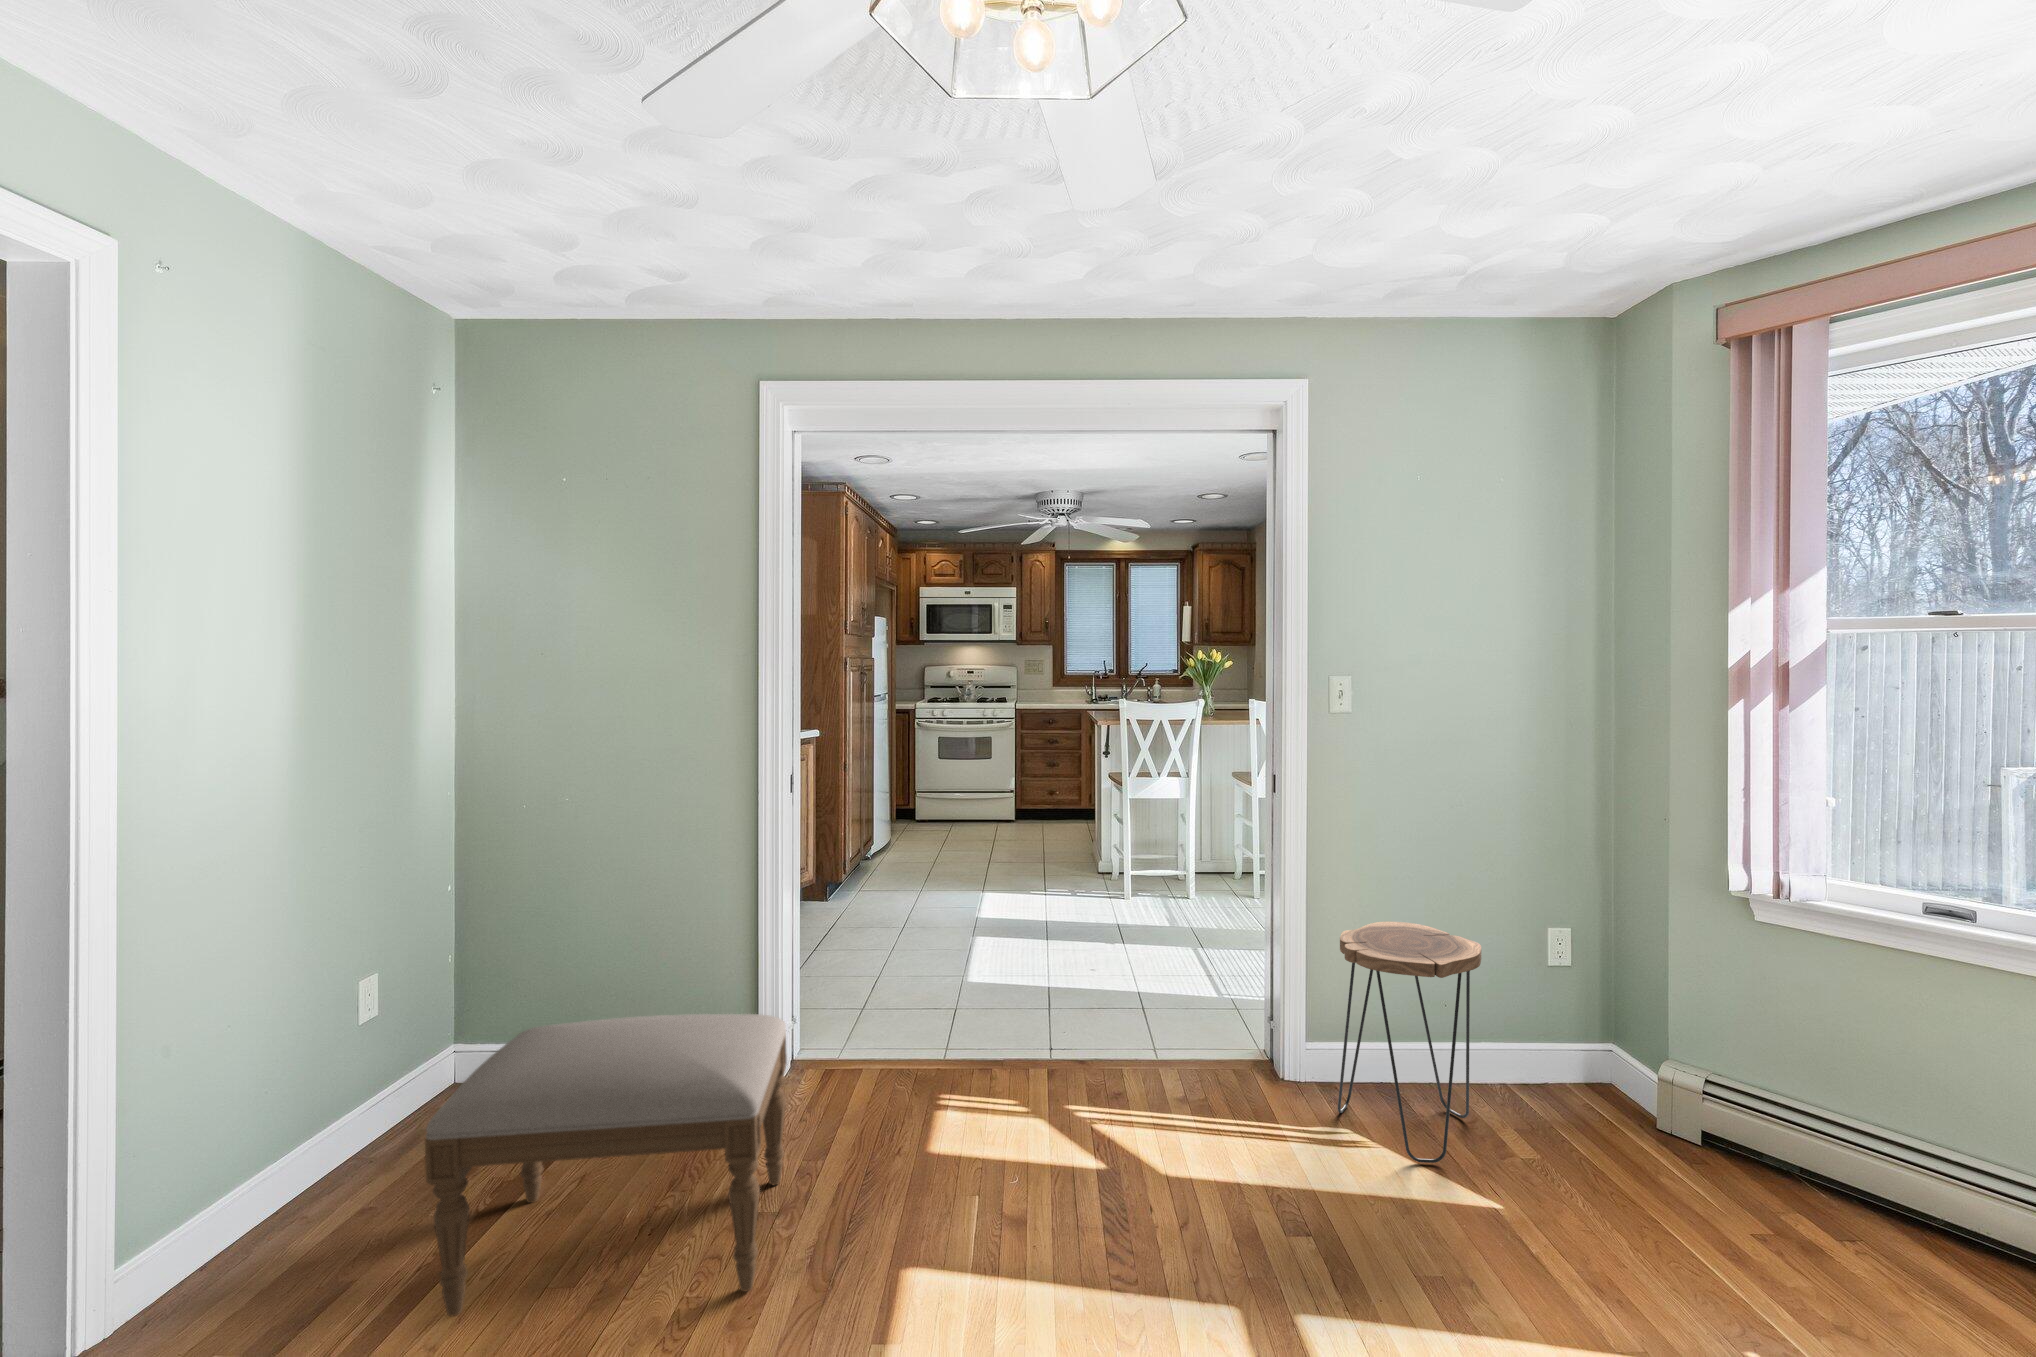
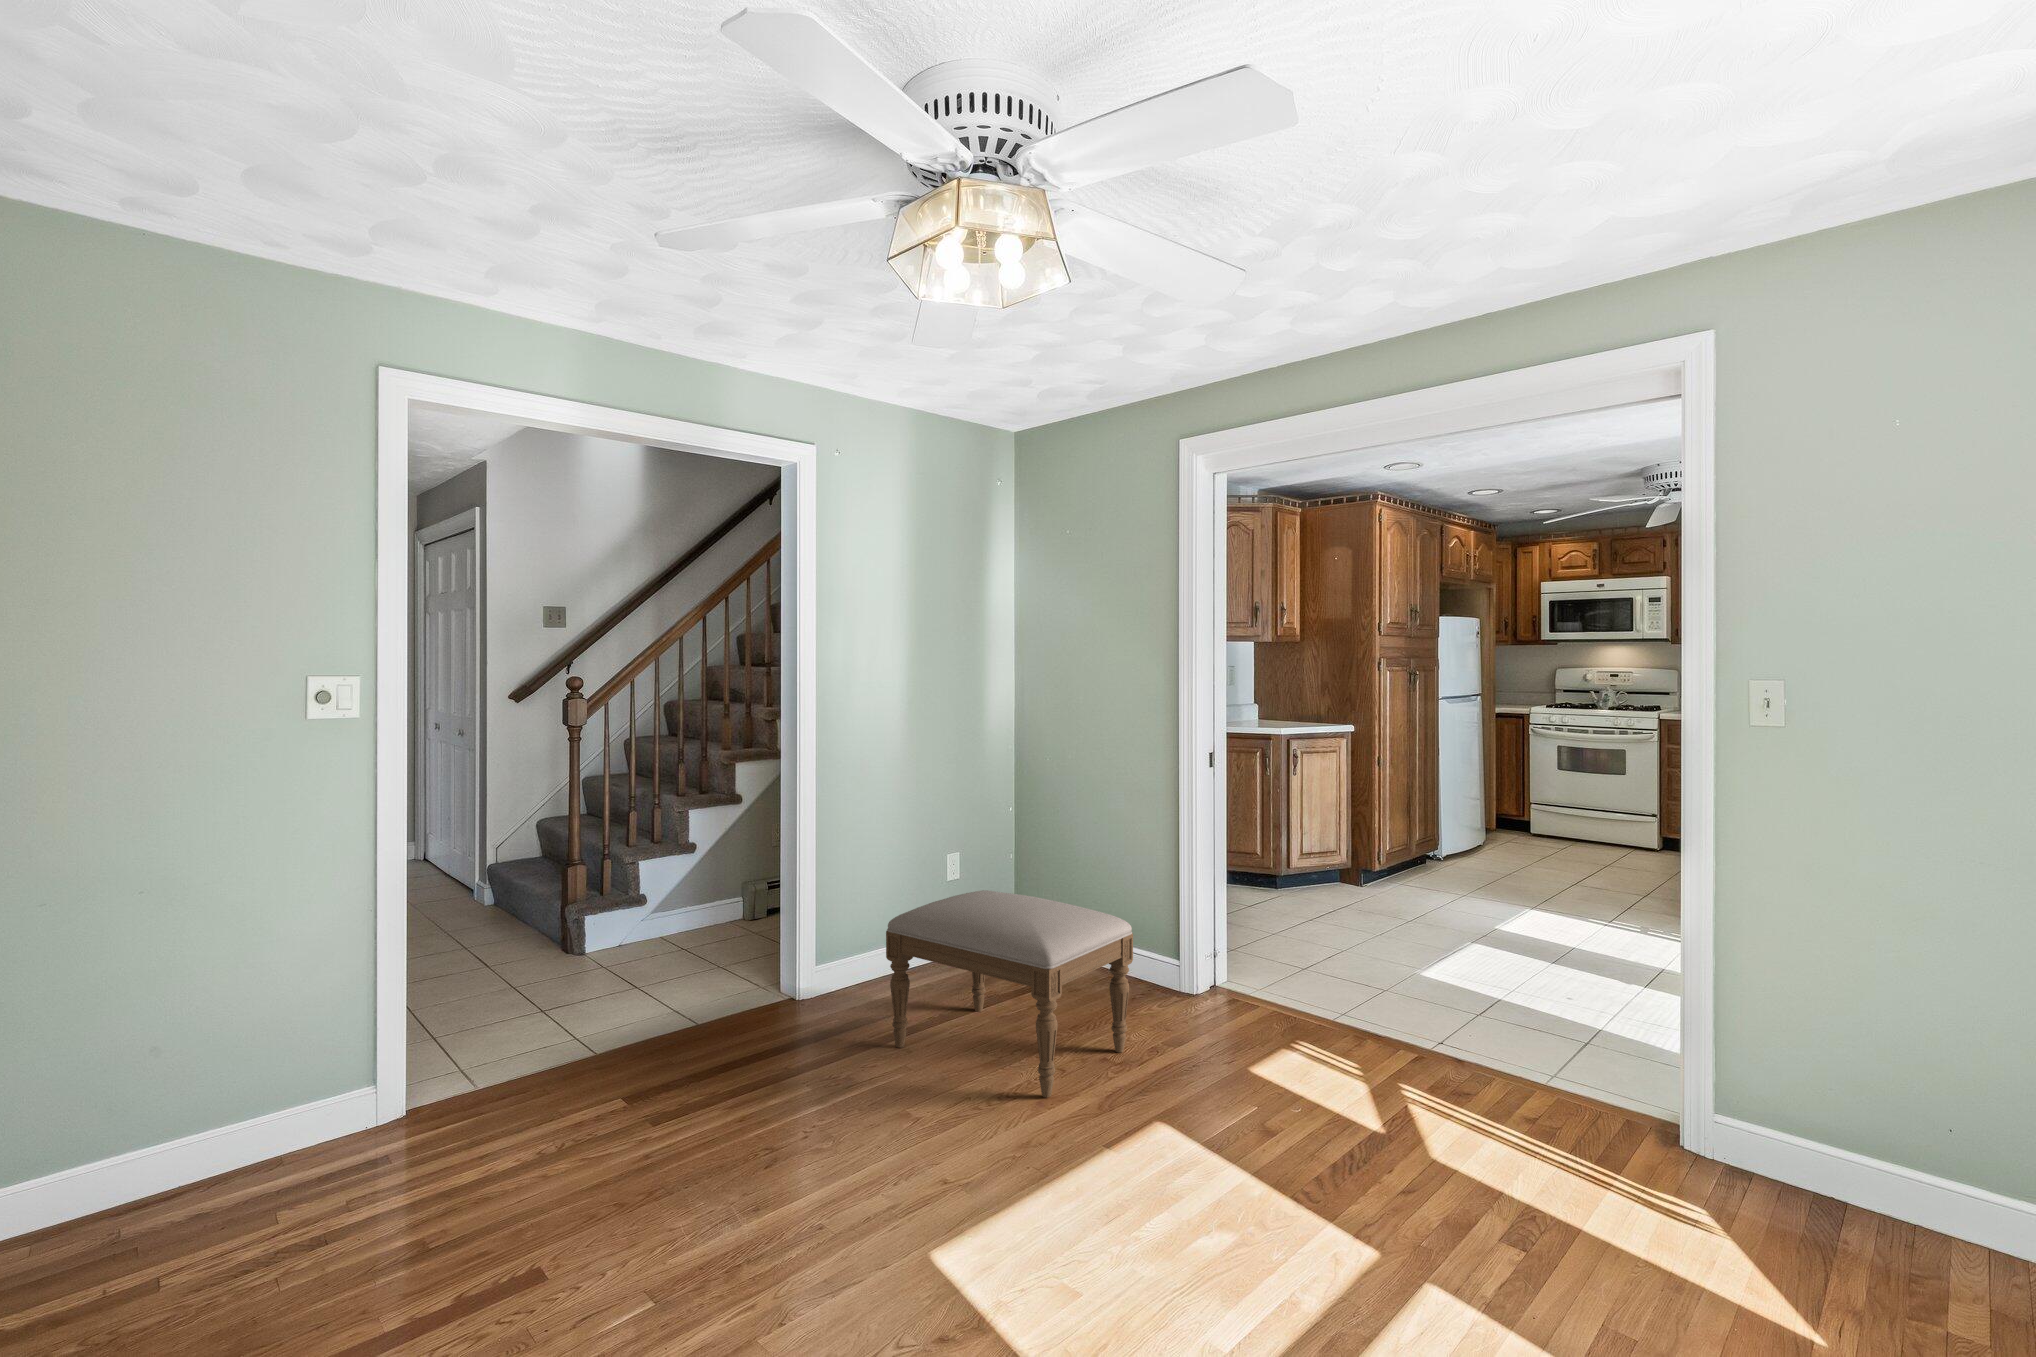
side table: present [1338,922,1482,1163] -> none [1706,975,1930,1276]

